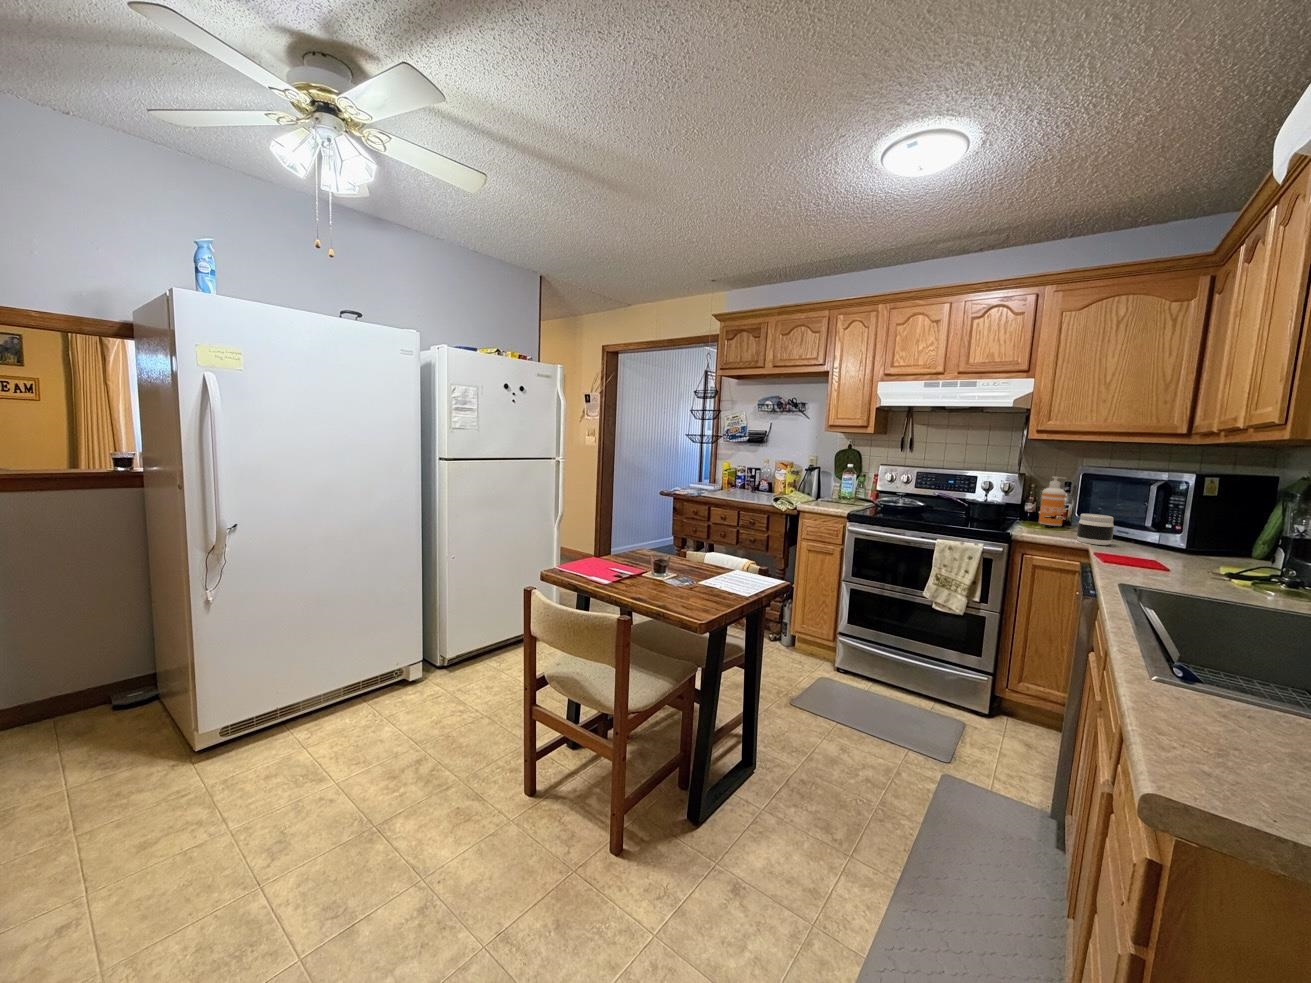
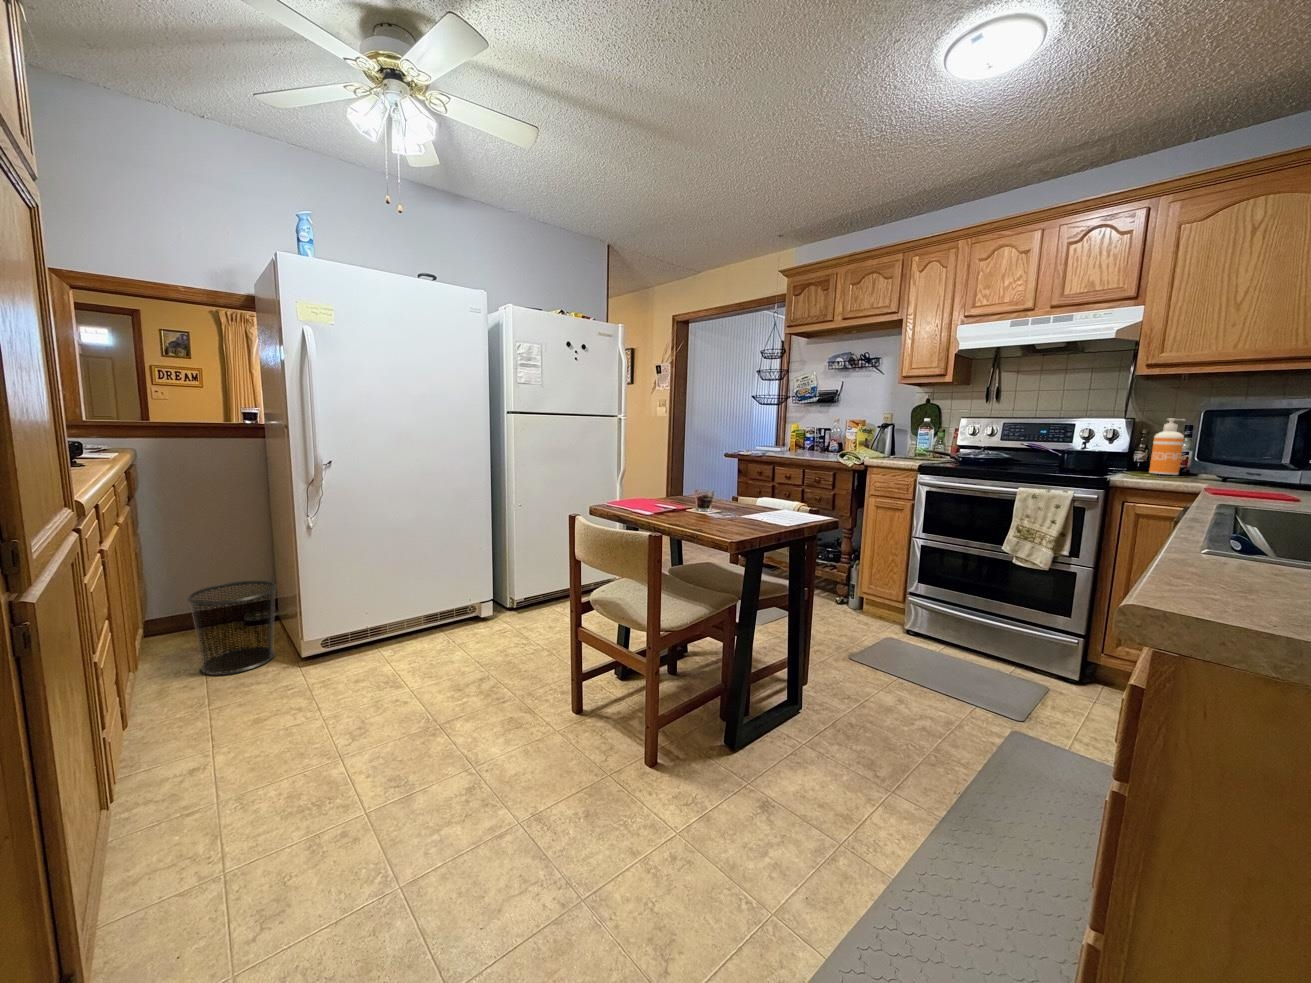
jar: present [1077,514,1114,545] -> none [1190,452,1237,487]
waste bin: none [42,661,163,783] -> present [188,581,277,675]

